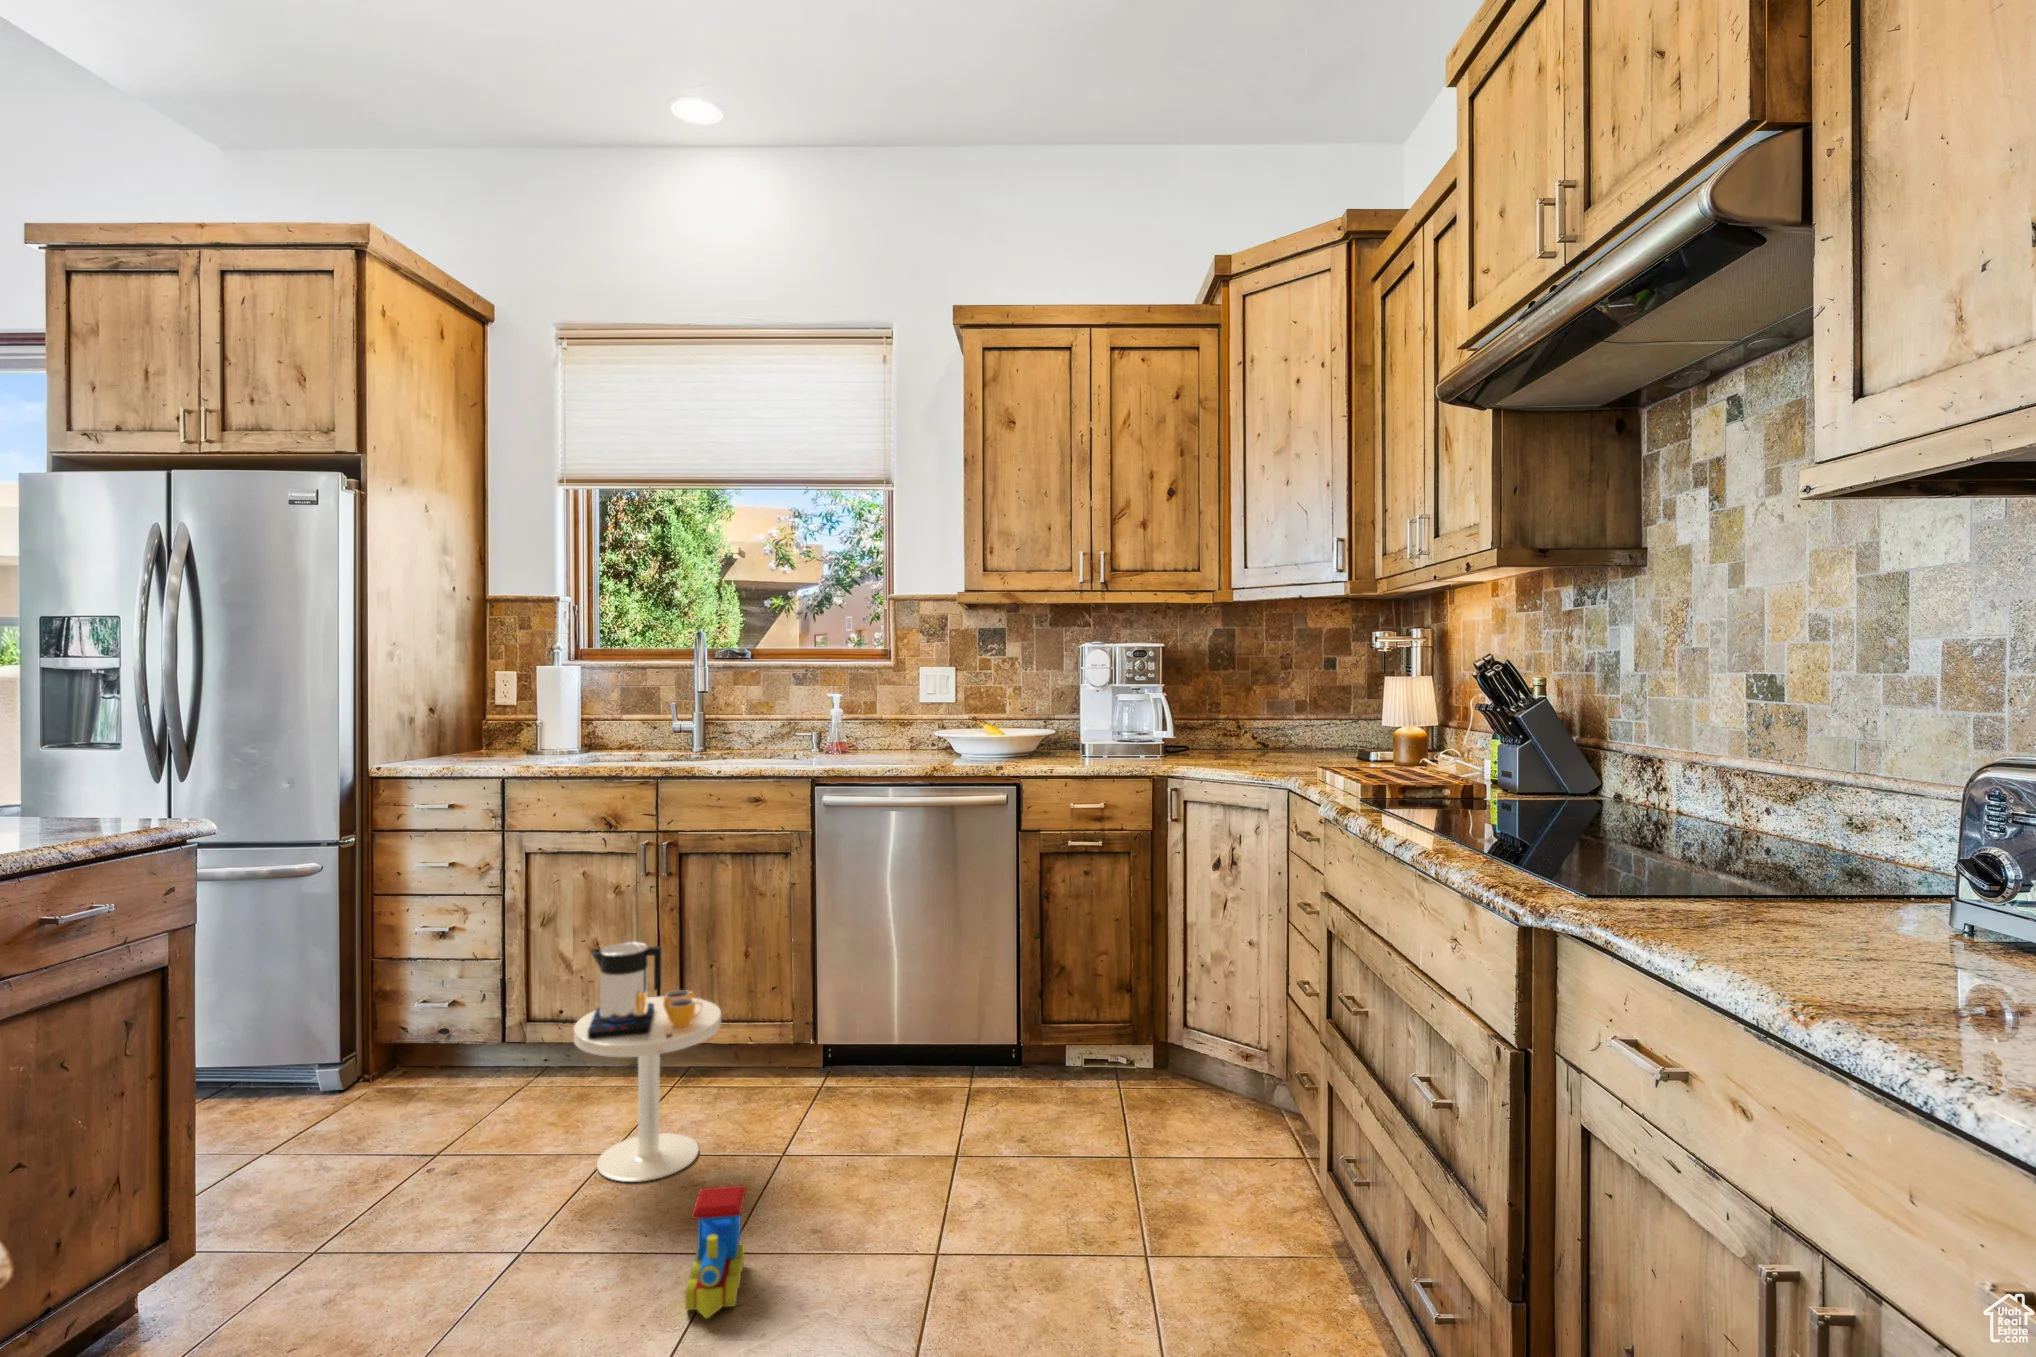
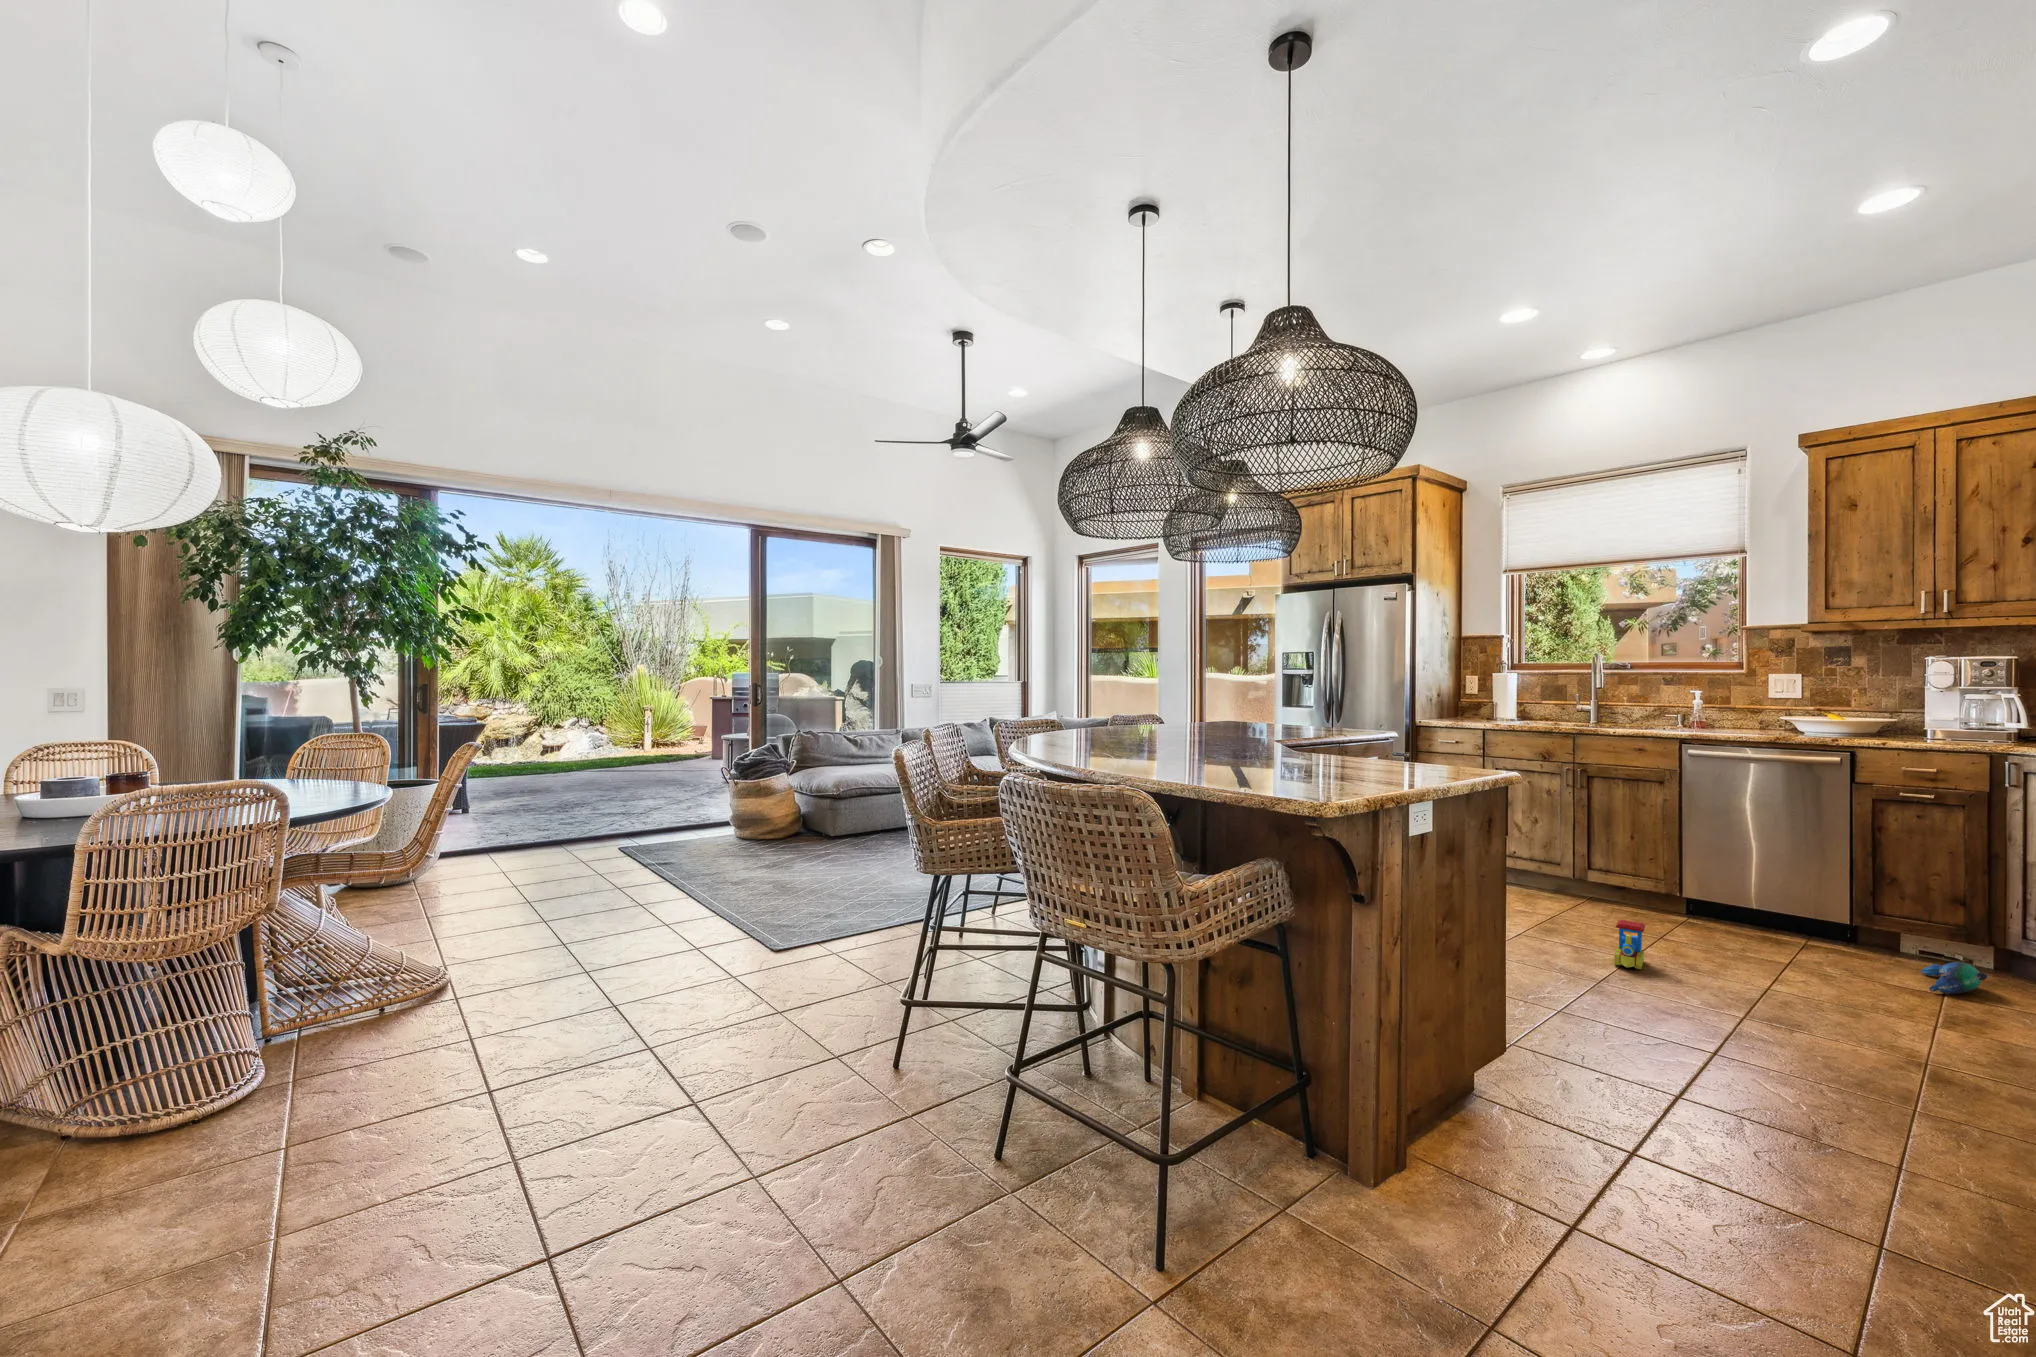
side table: present [574,942,721,1182] -> none [1539,811,1622,928]
plush toy: none [1099,1092,1173,1161] -> present [1921,962,1988,994]

